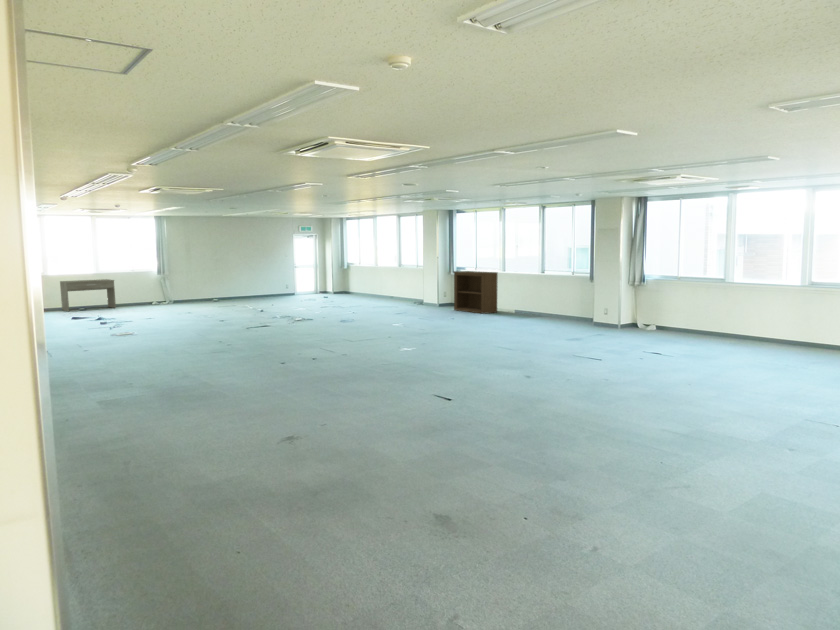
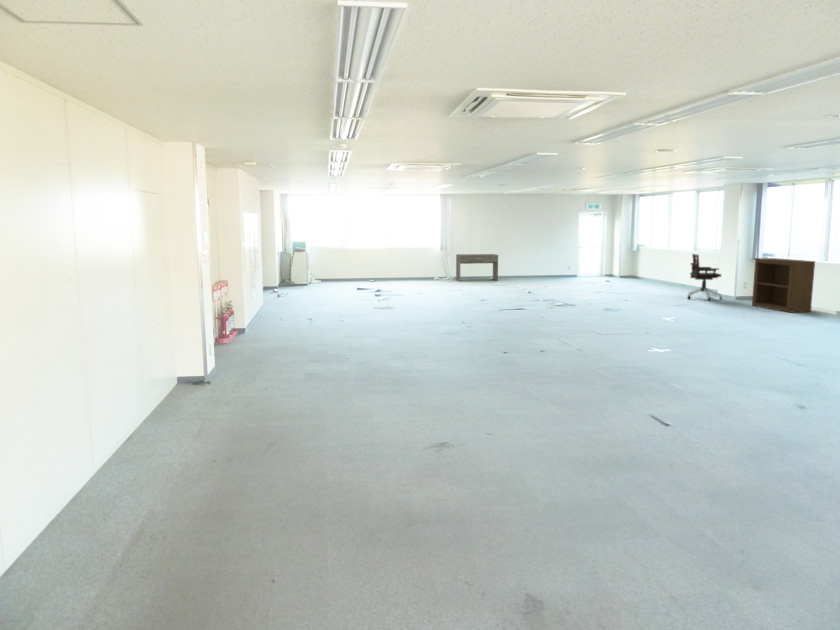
office chair: none [402,270,429,308] -> present [687,254,722,300]
desk: present [60,279,116,311] -> present [456,254,498,281]

